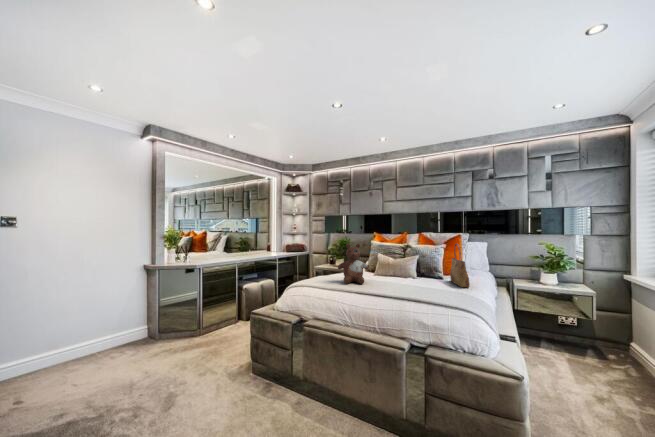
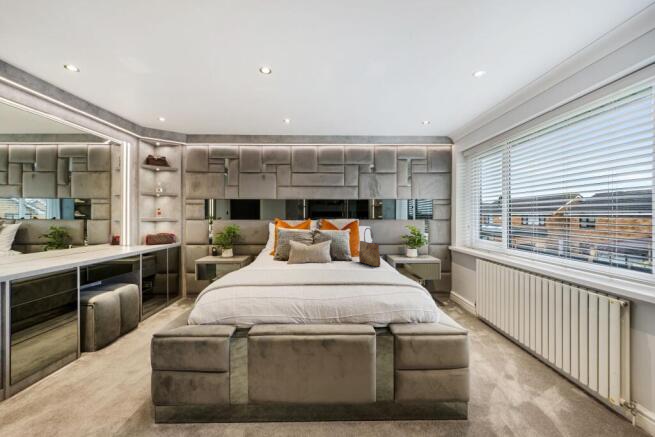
stuffed bear: present [338,244,369,284] -> none [268,230,303,276]

